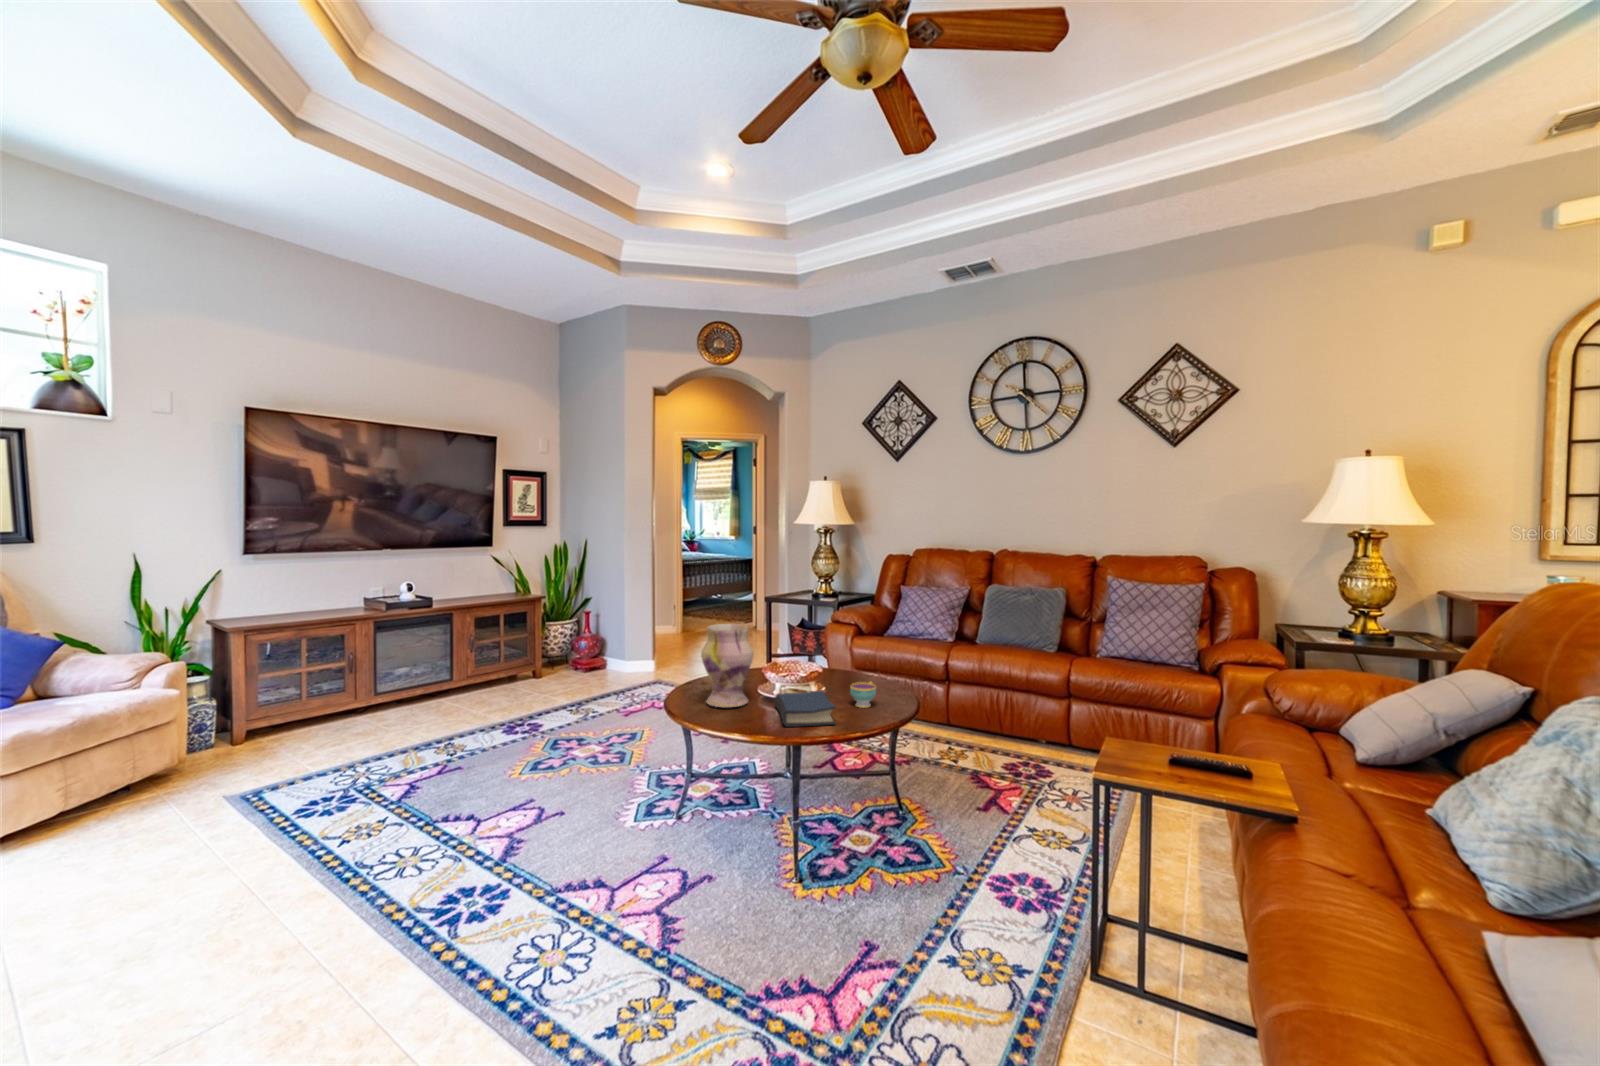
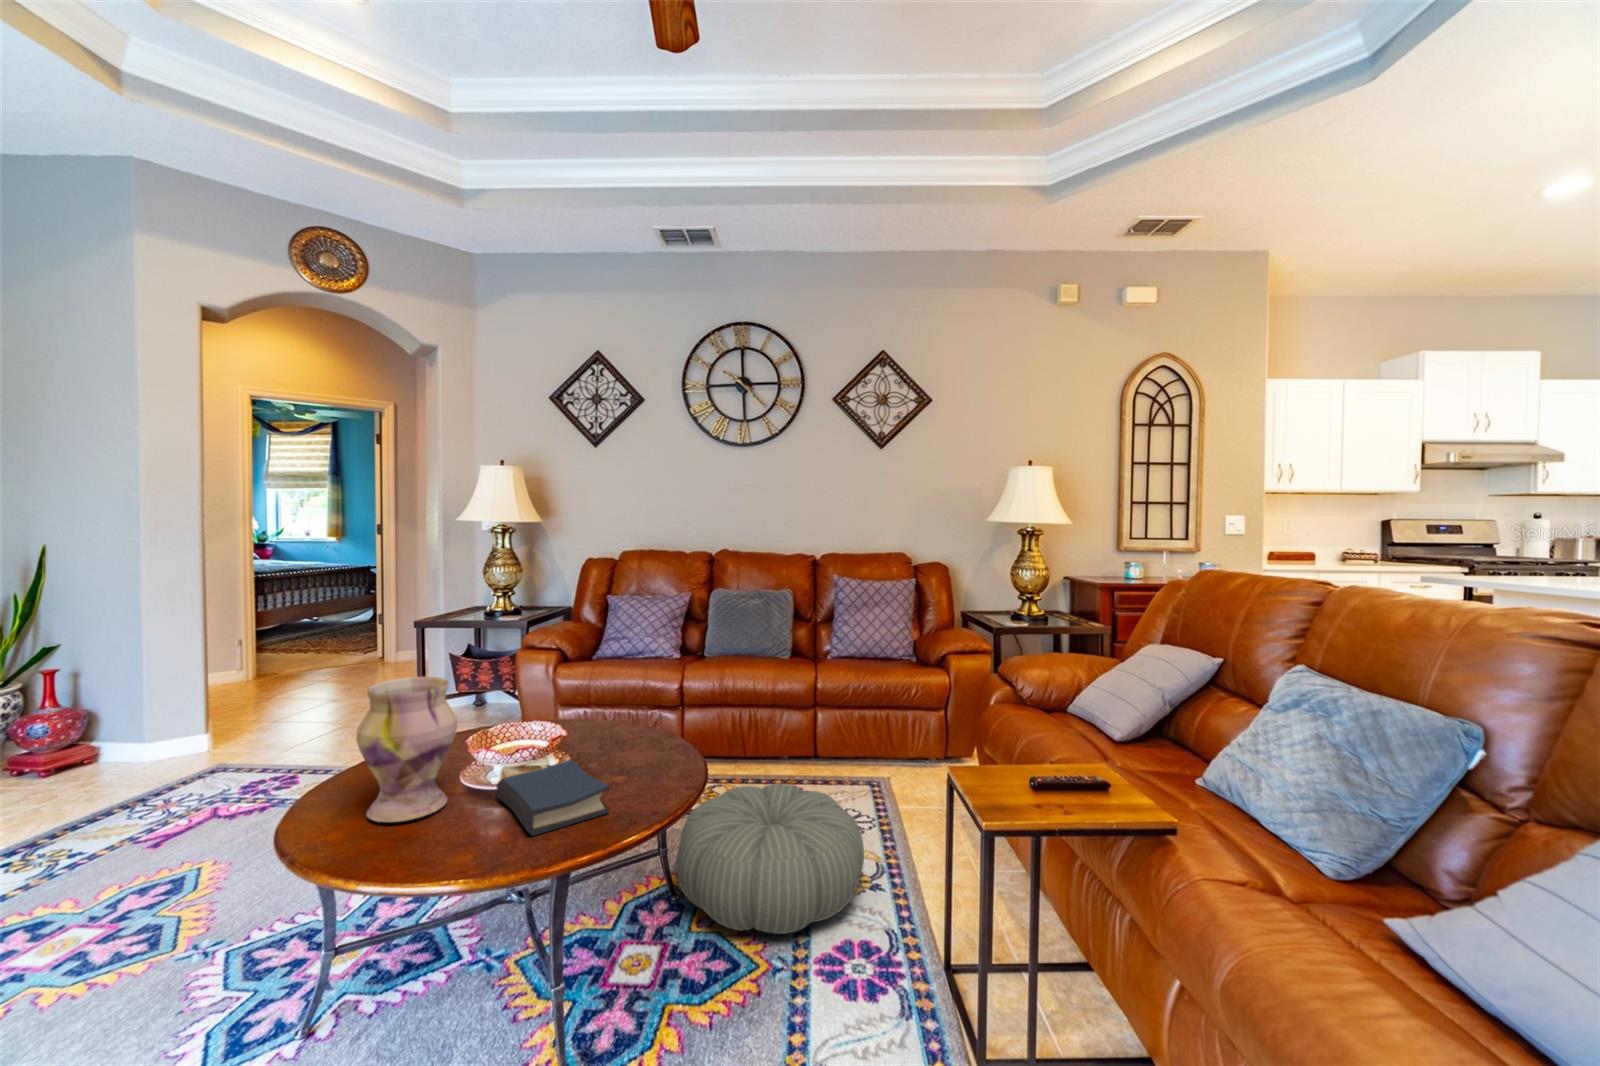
teacup: present [850,682,876,708] -> none [611,733,649,774]
pouf: none [902,744,1061,854] -> present [677,784,864,934]

